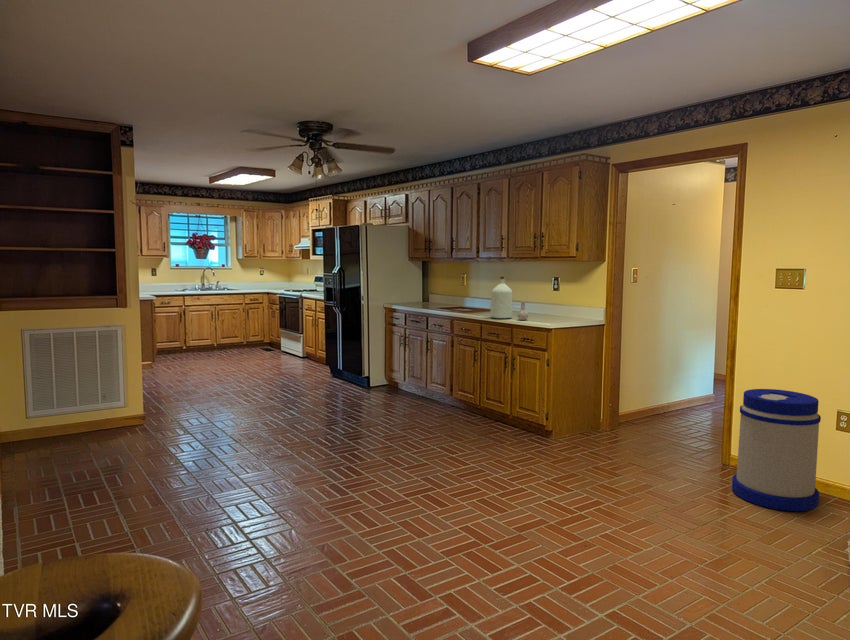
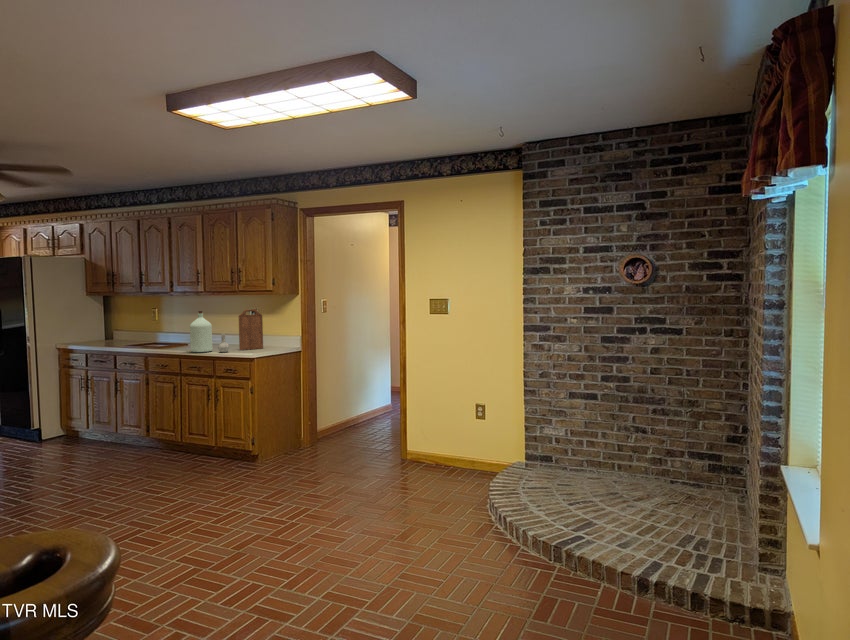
cutting board: none [539,277,564,319] -> present [239,309,263,350]
trash can: present [732,389,821,511] -> none [409,392,467,485]

